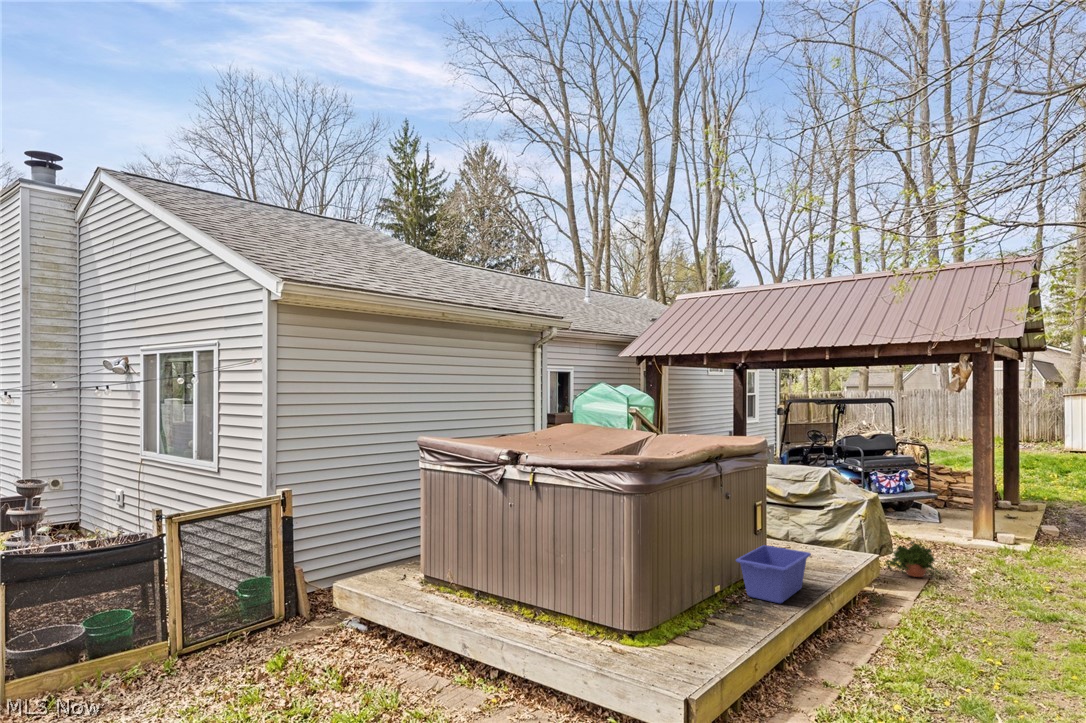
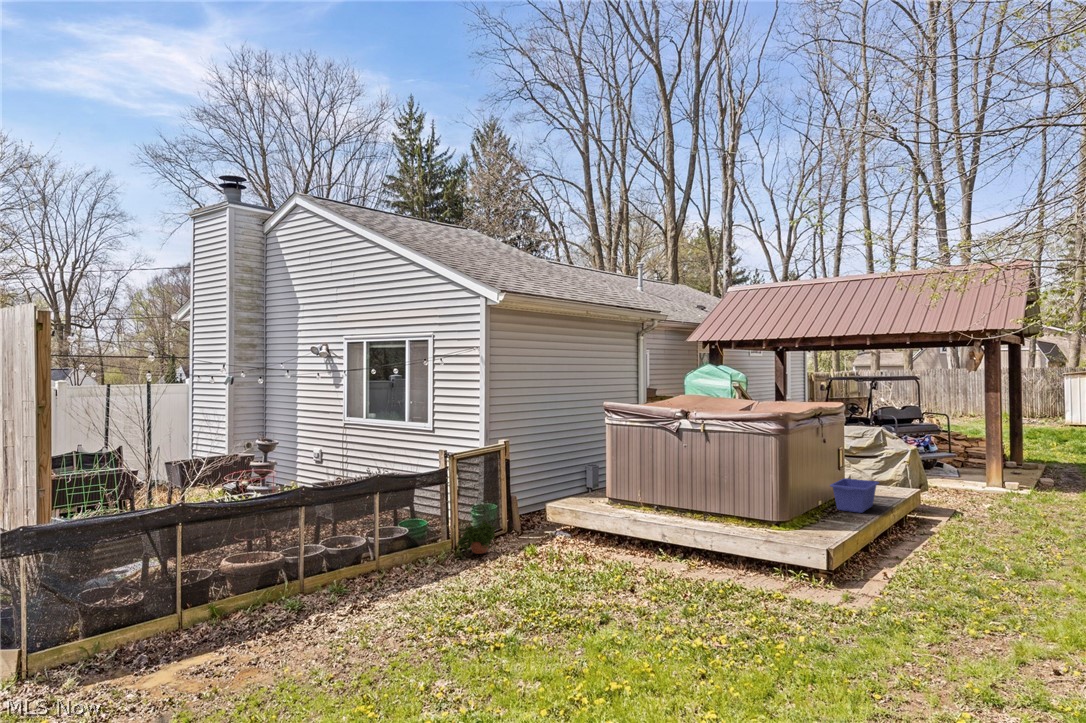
potted plant: present [886,542,938,577] -> present [458,521,496,554]

